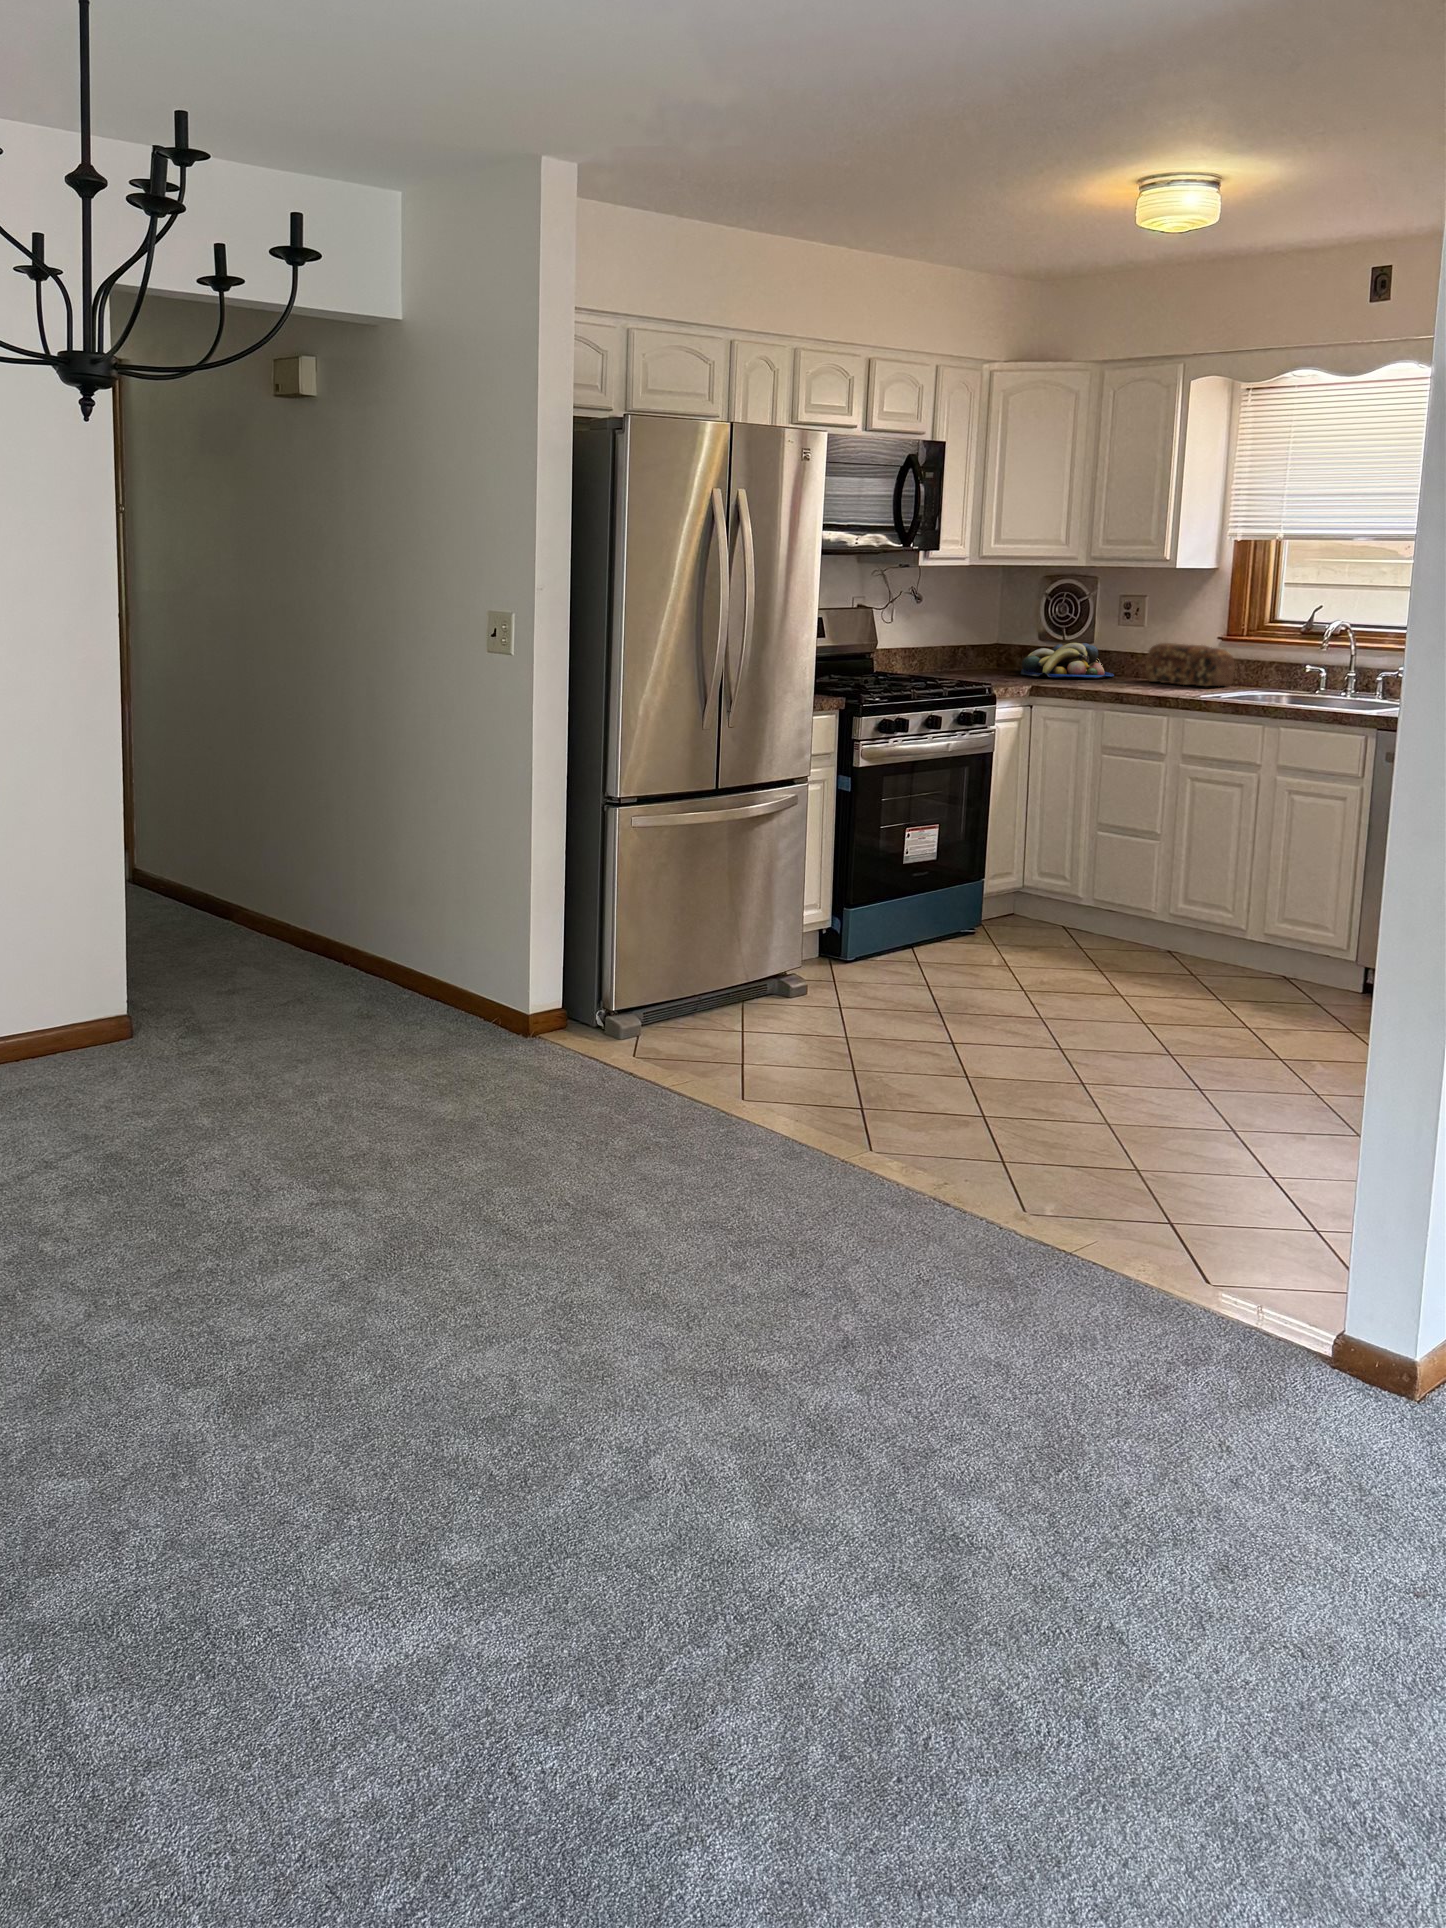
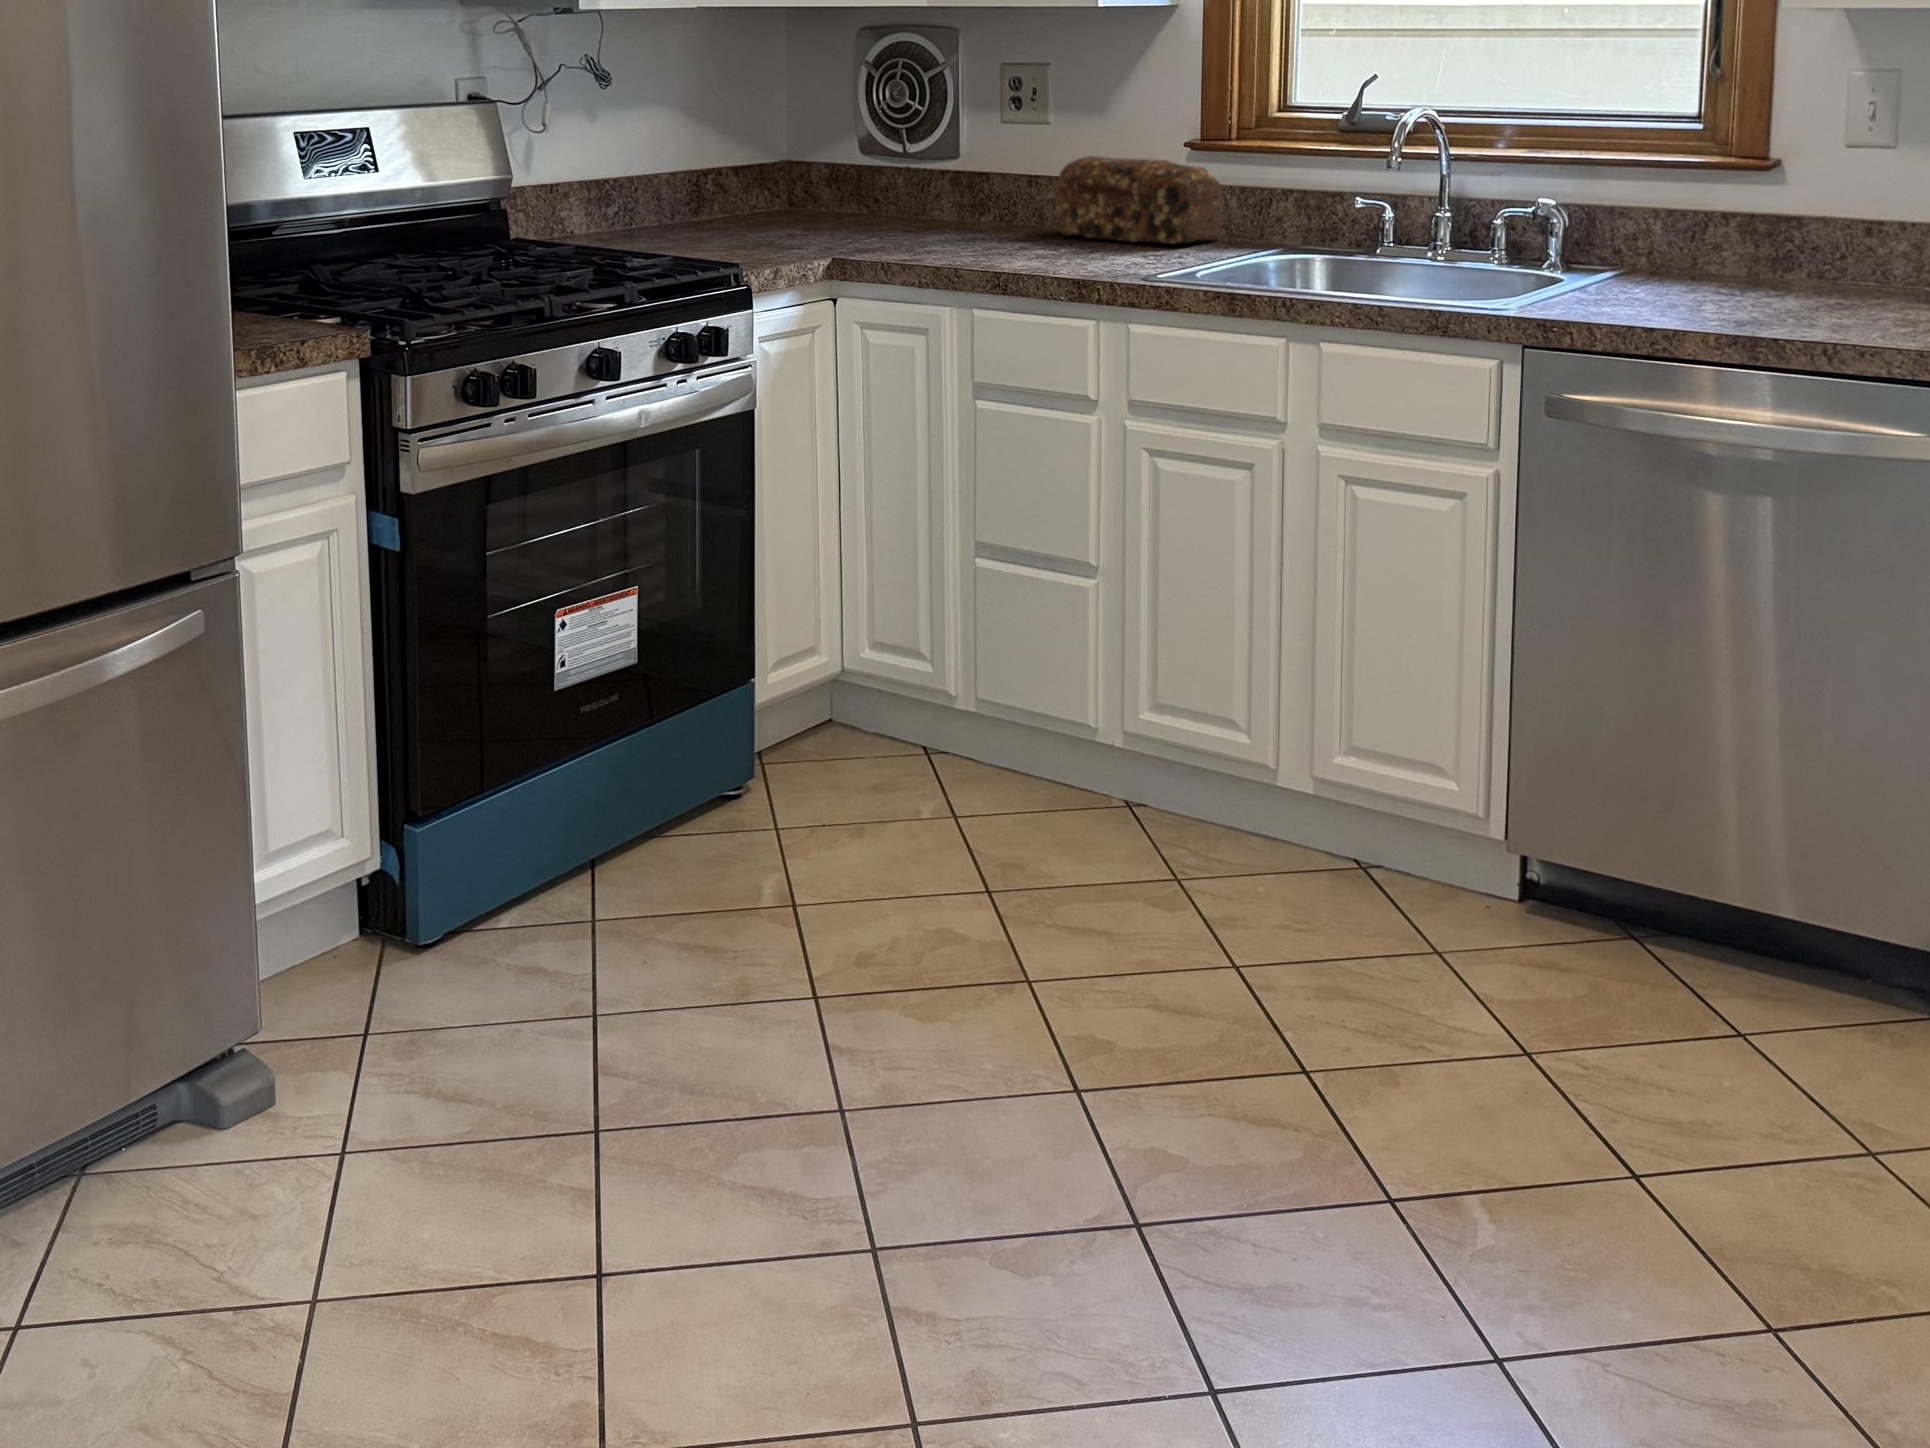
fruit bowl: present [1021,643,1114,678] -> none [818,159,999,233]

